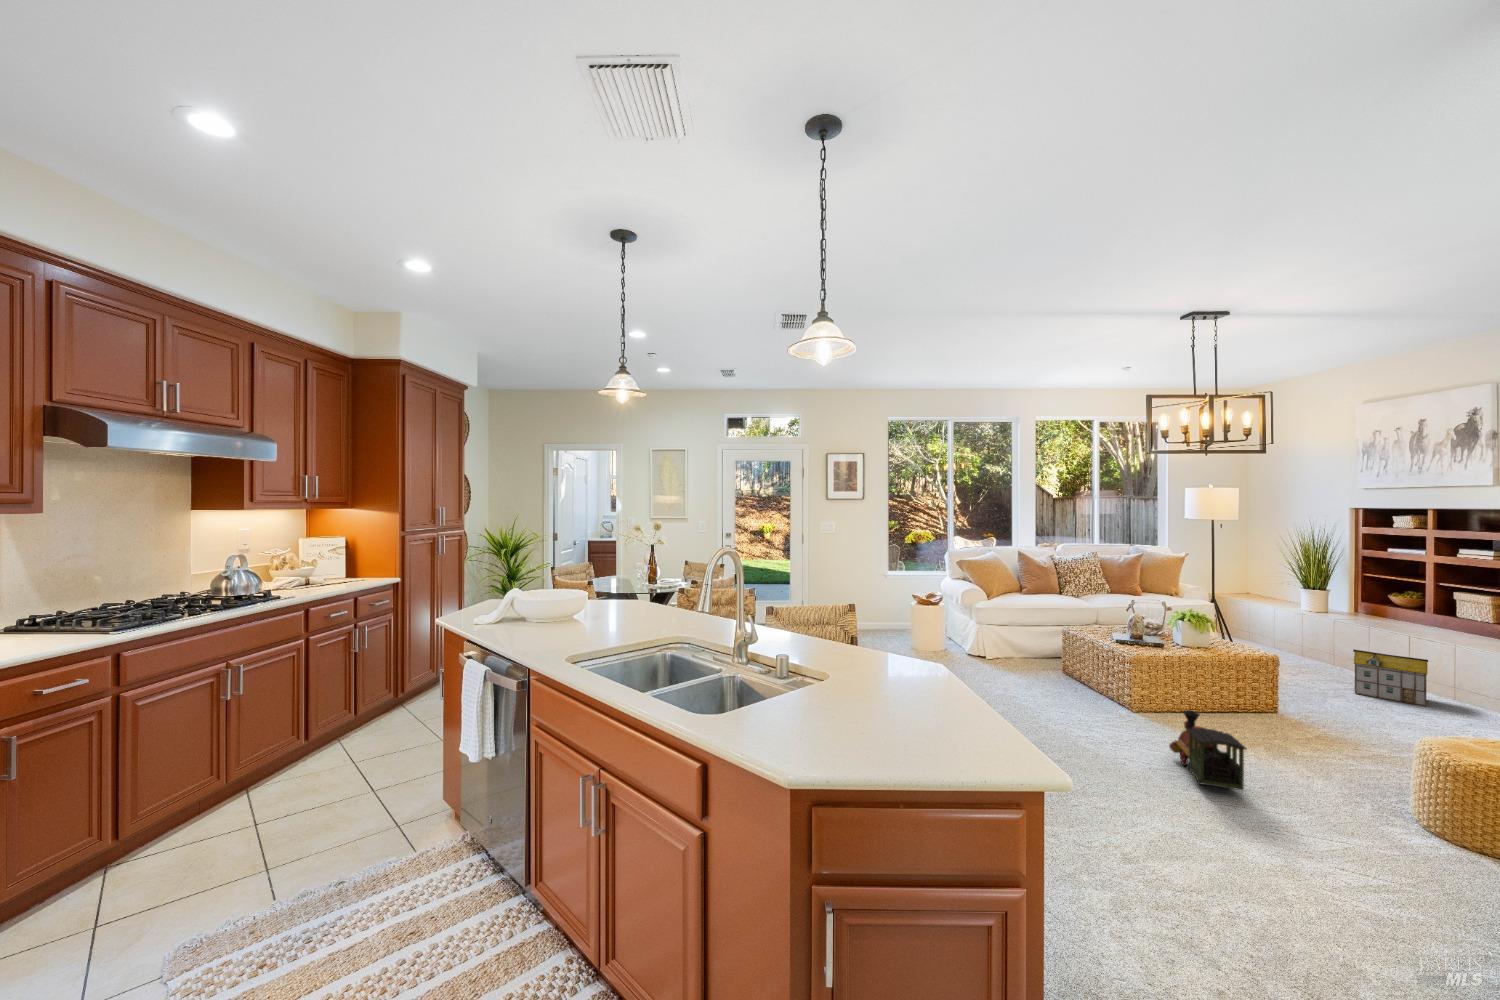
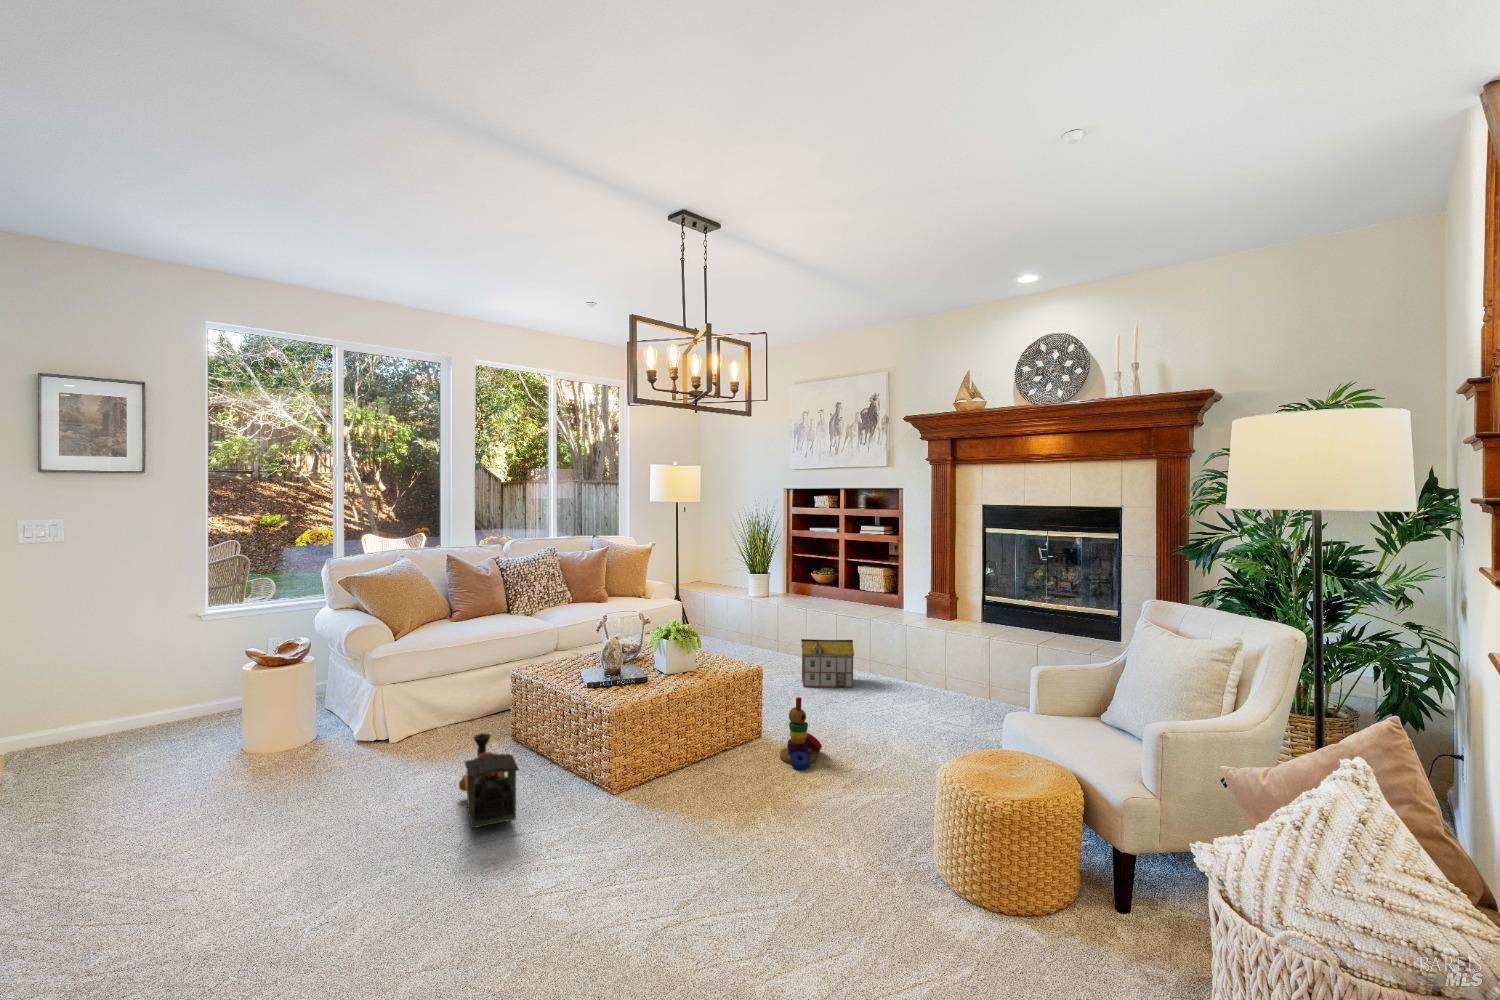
stacking toy: none [1297,684,1349,743] -> present [780,697,822,769]
toy train: present [1169,710,1246,790] -> present [459,733,519,828]

